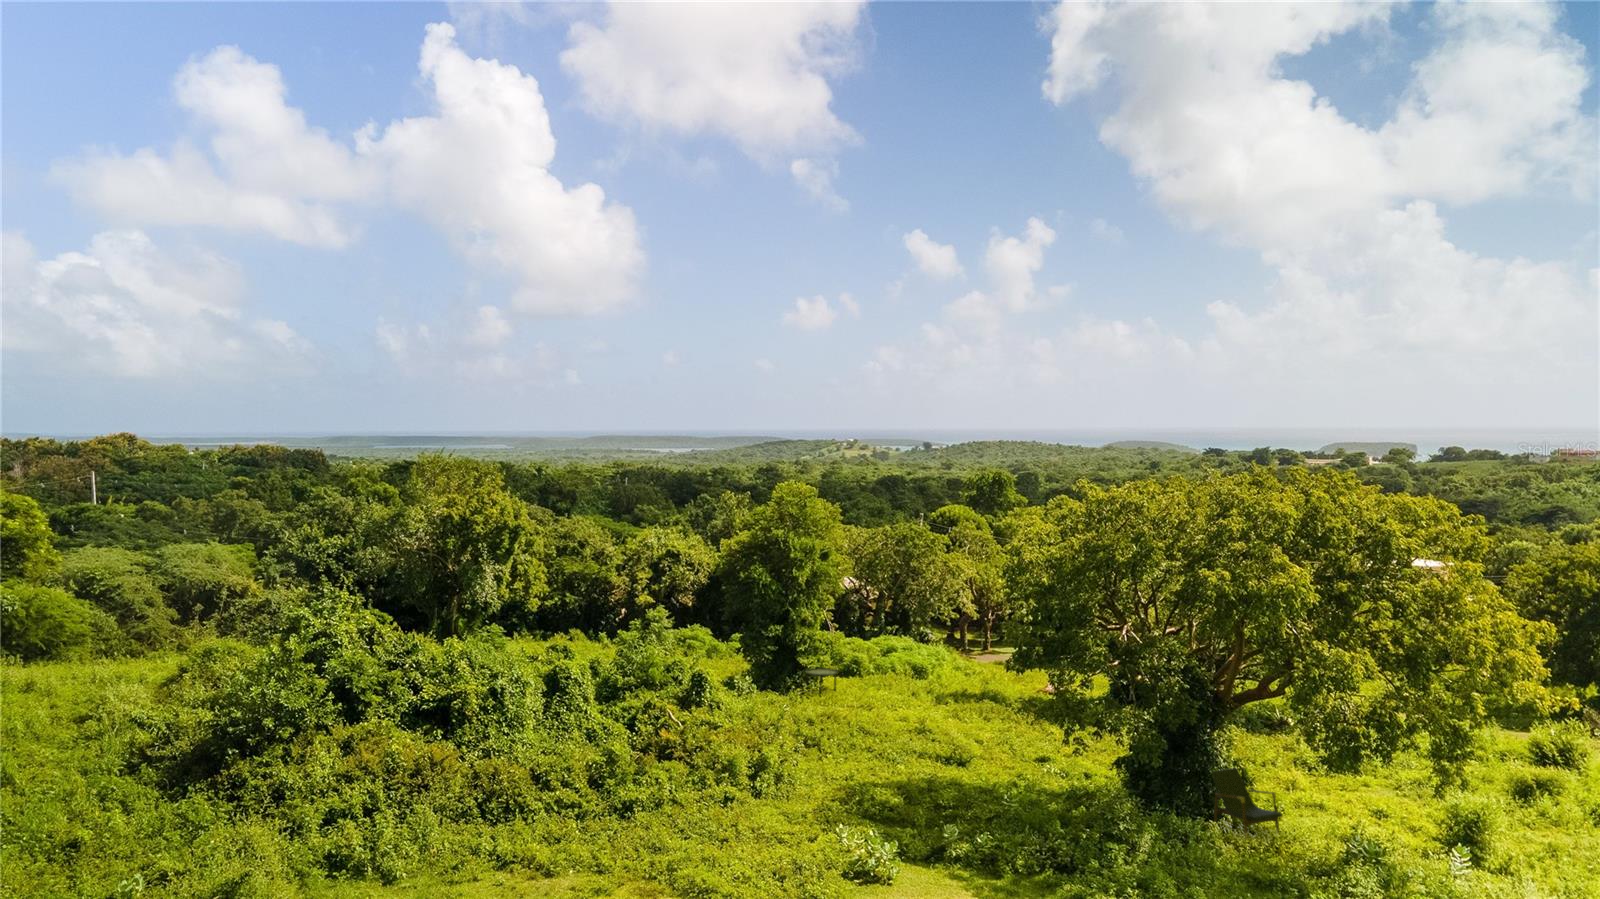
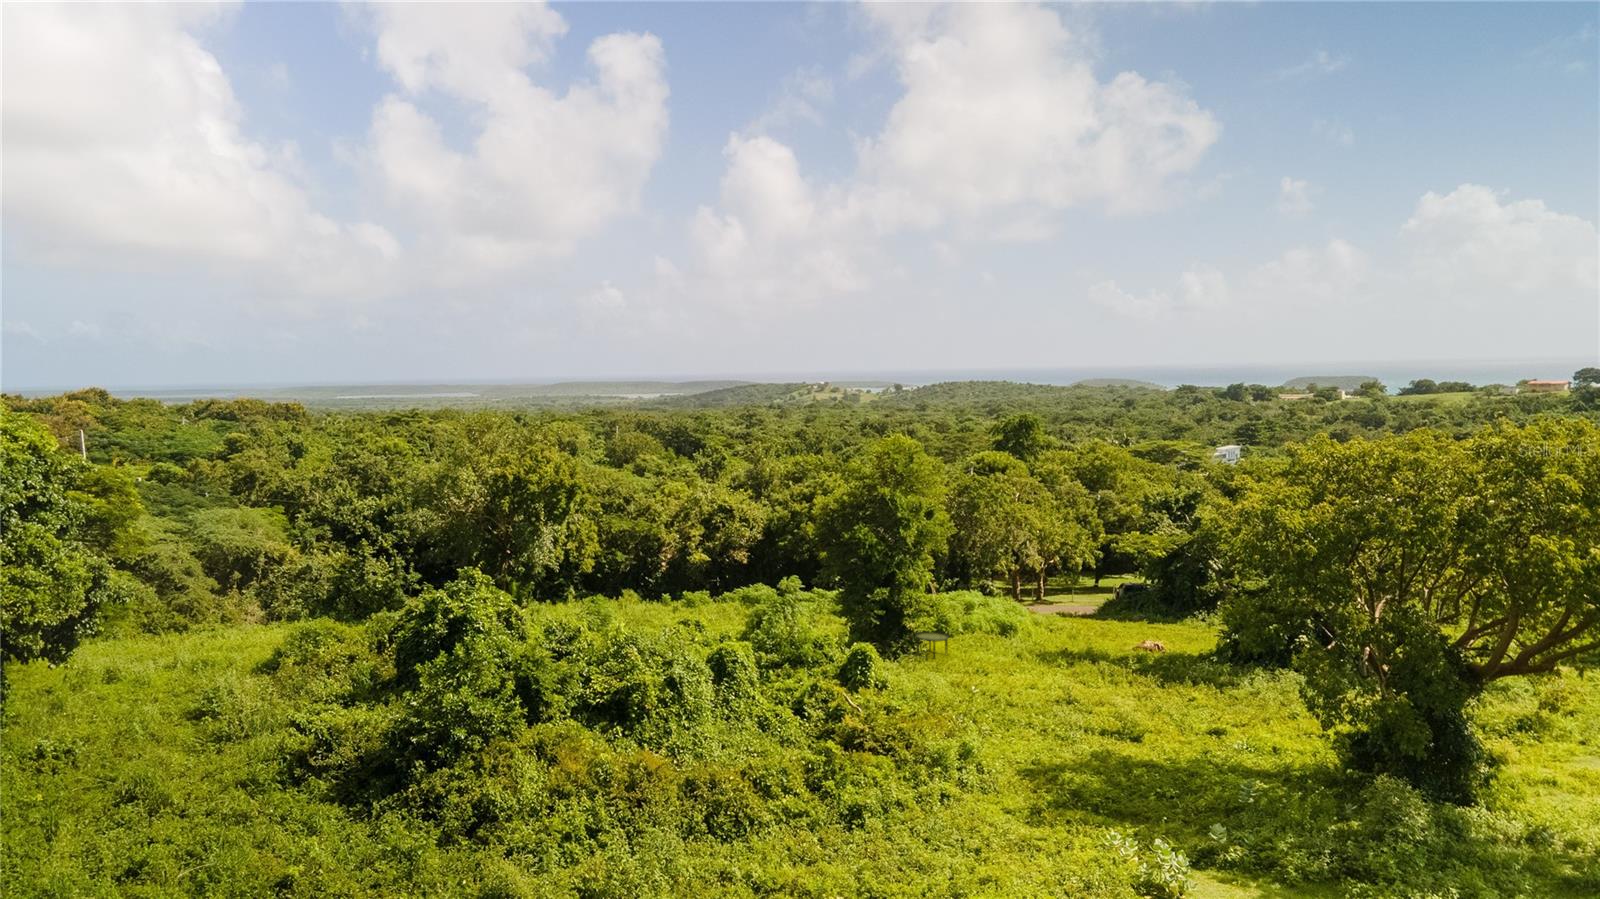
lounge chair: present [1212,768,1282,839] -> none [1468,753,1551,829]

